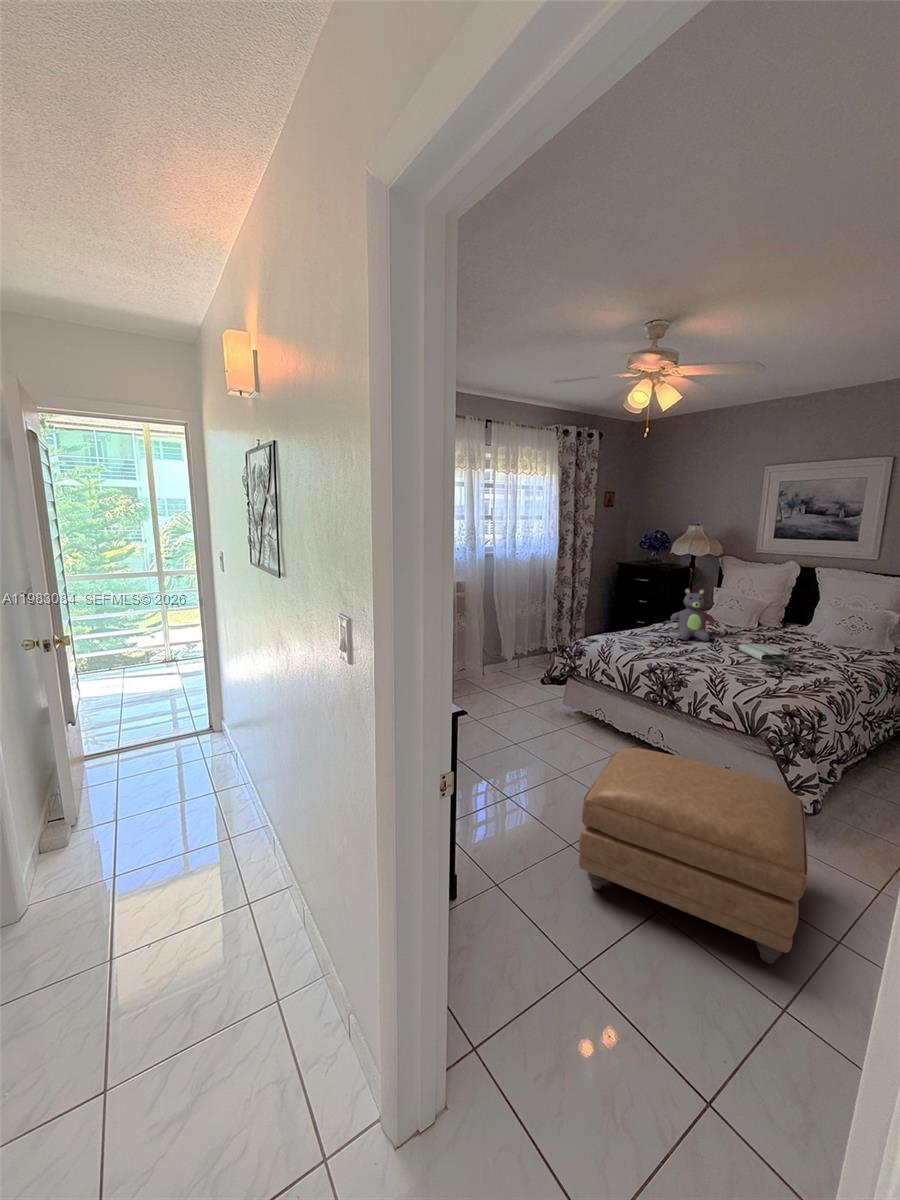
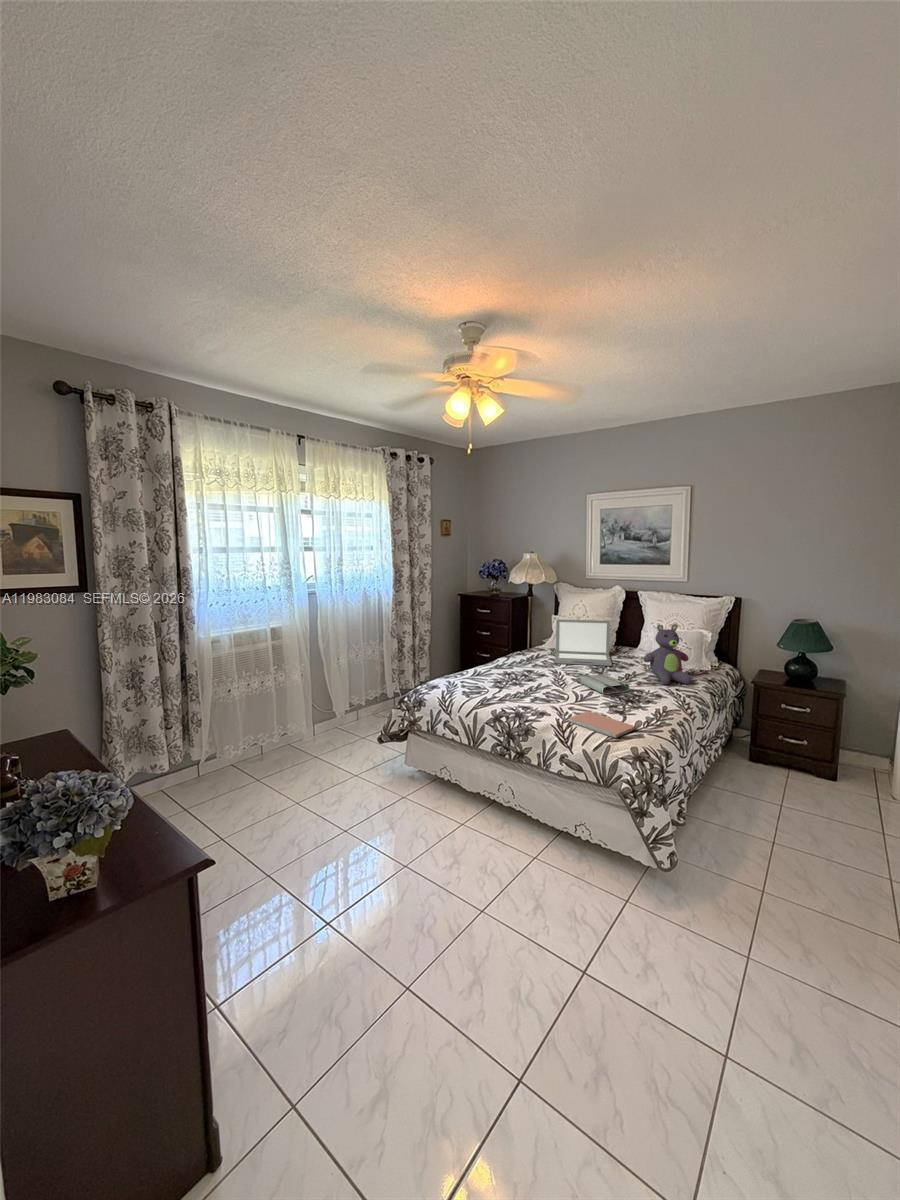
stuffed bear: present [670,588,714,641] -> present [643,624,692,685]
laptop: none [713,591,778,639] -> present [555,619,612,666]
notebook: none [722,672,791,695] -> present [569,711,635,738]
ottoman: present [579,748,808,964] -> none [416,833,693,1114]

